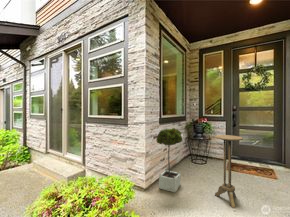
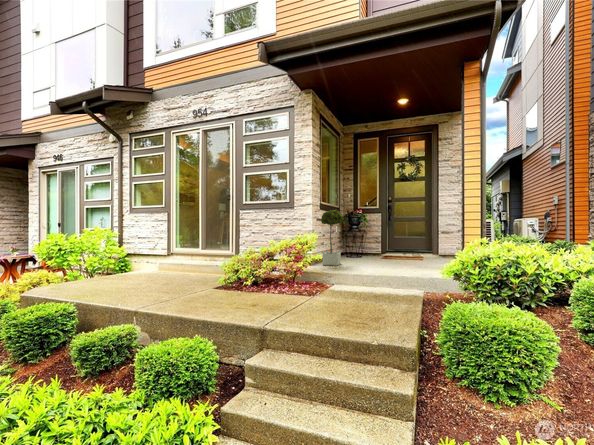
side table: present [215,135,243,208] -> none [370,214,390,267]

